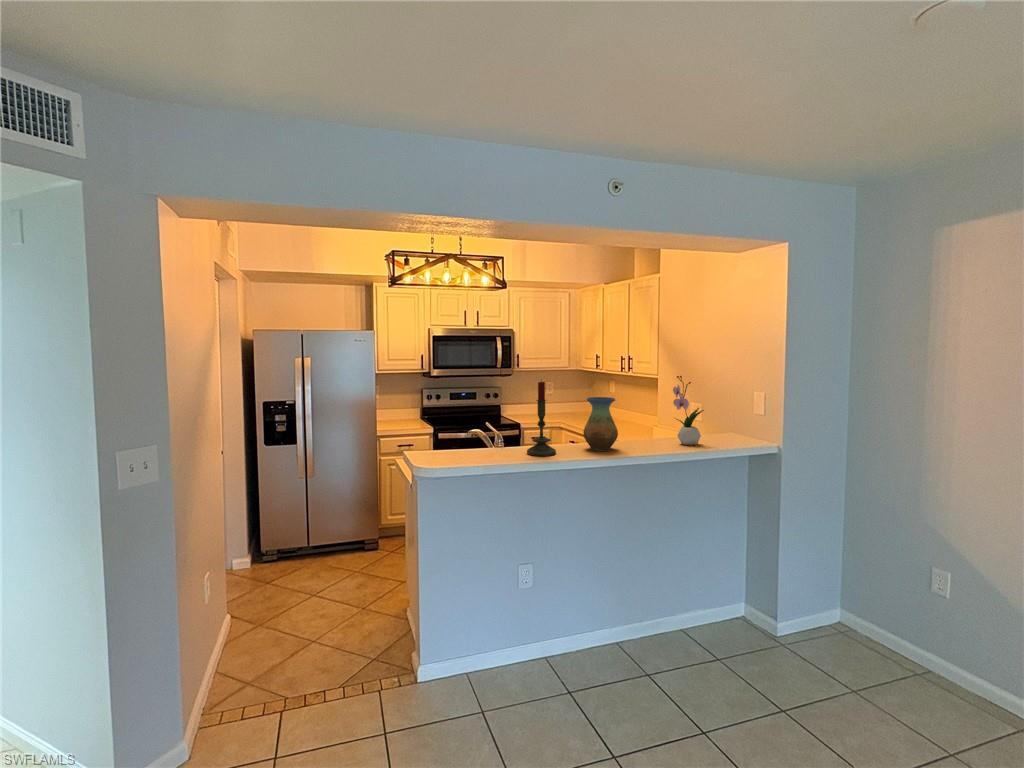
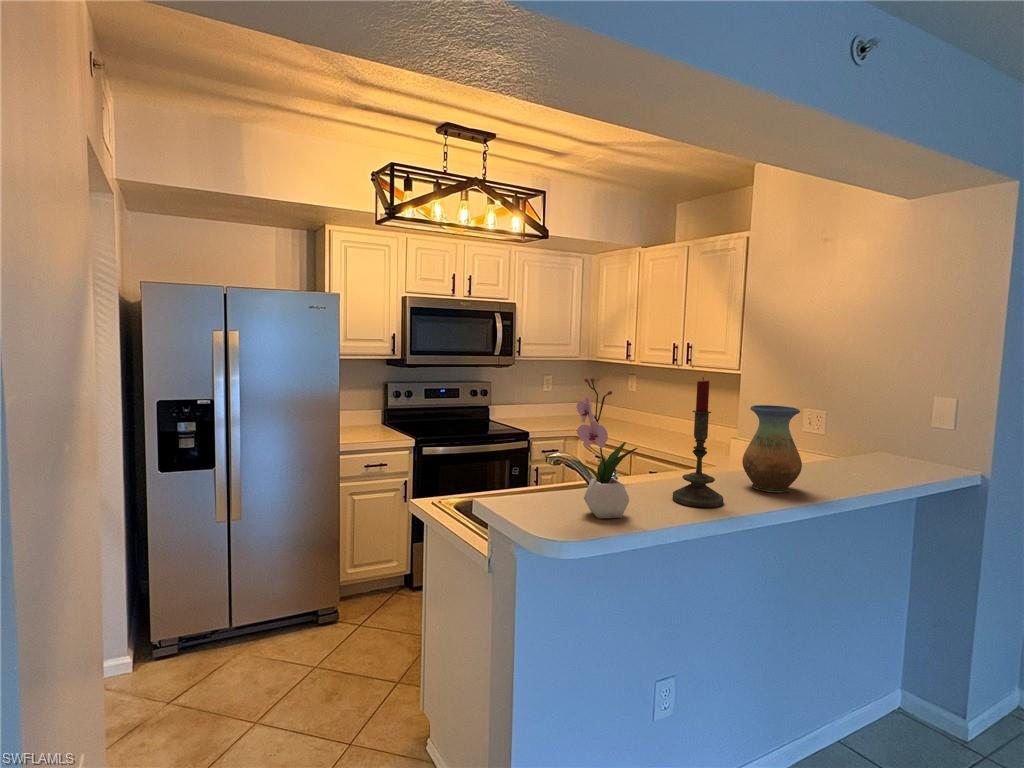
flower arrangement: present [673,376,704,445] -> present [577,378,638,518]

